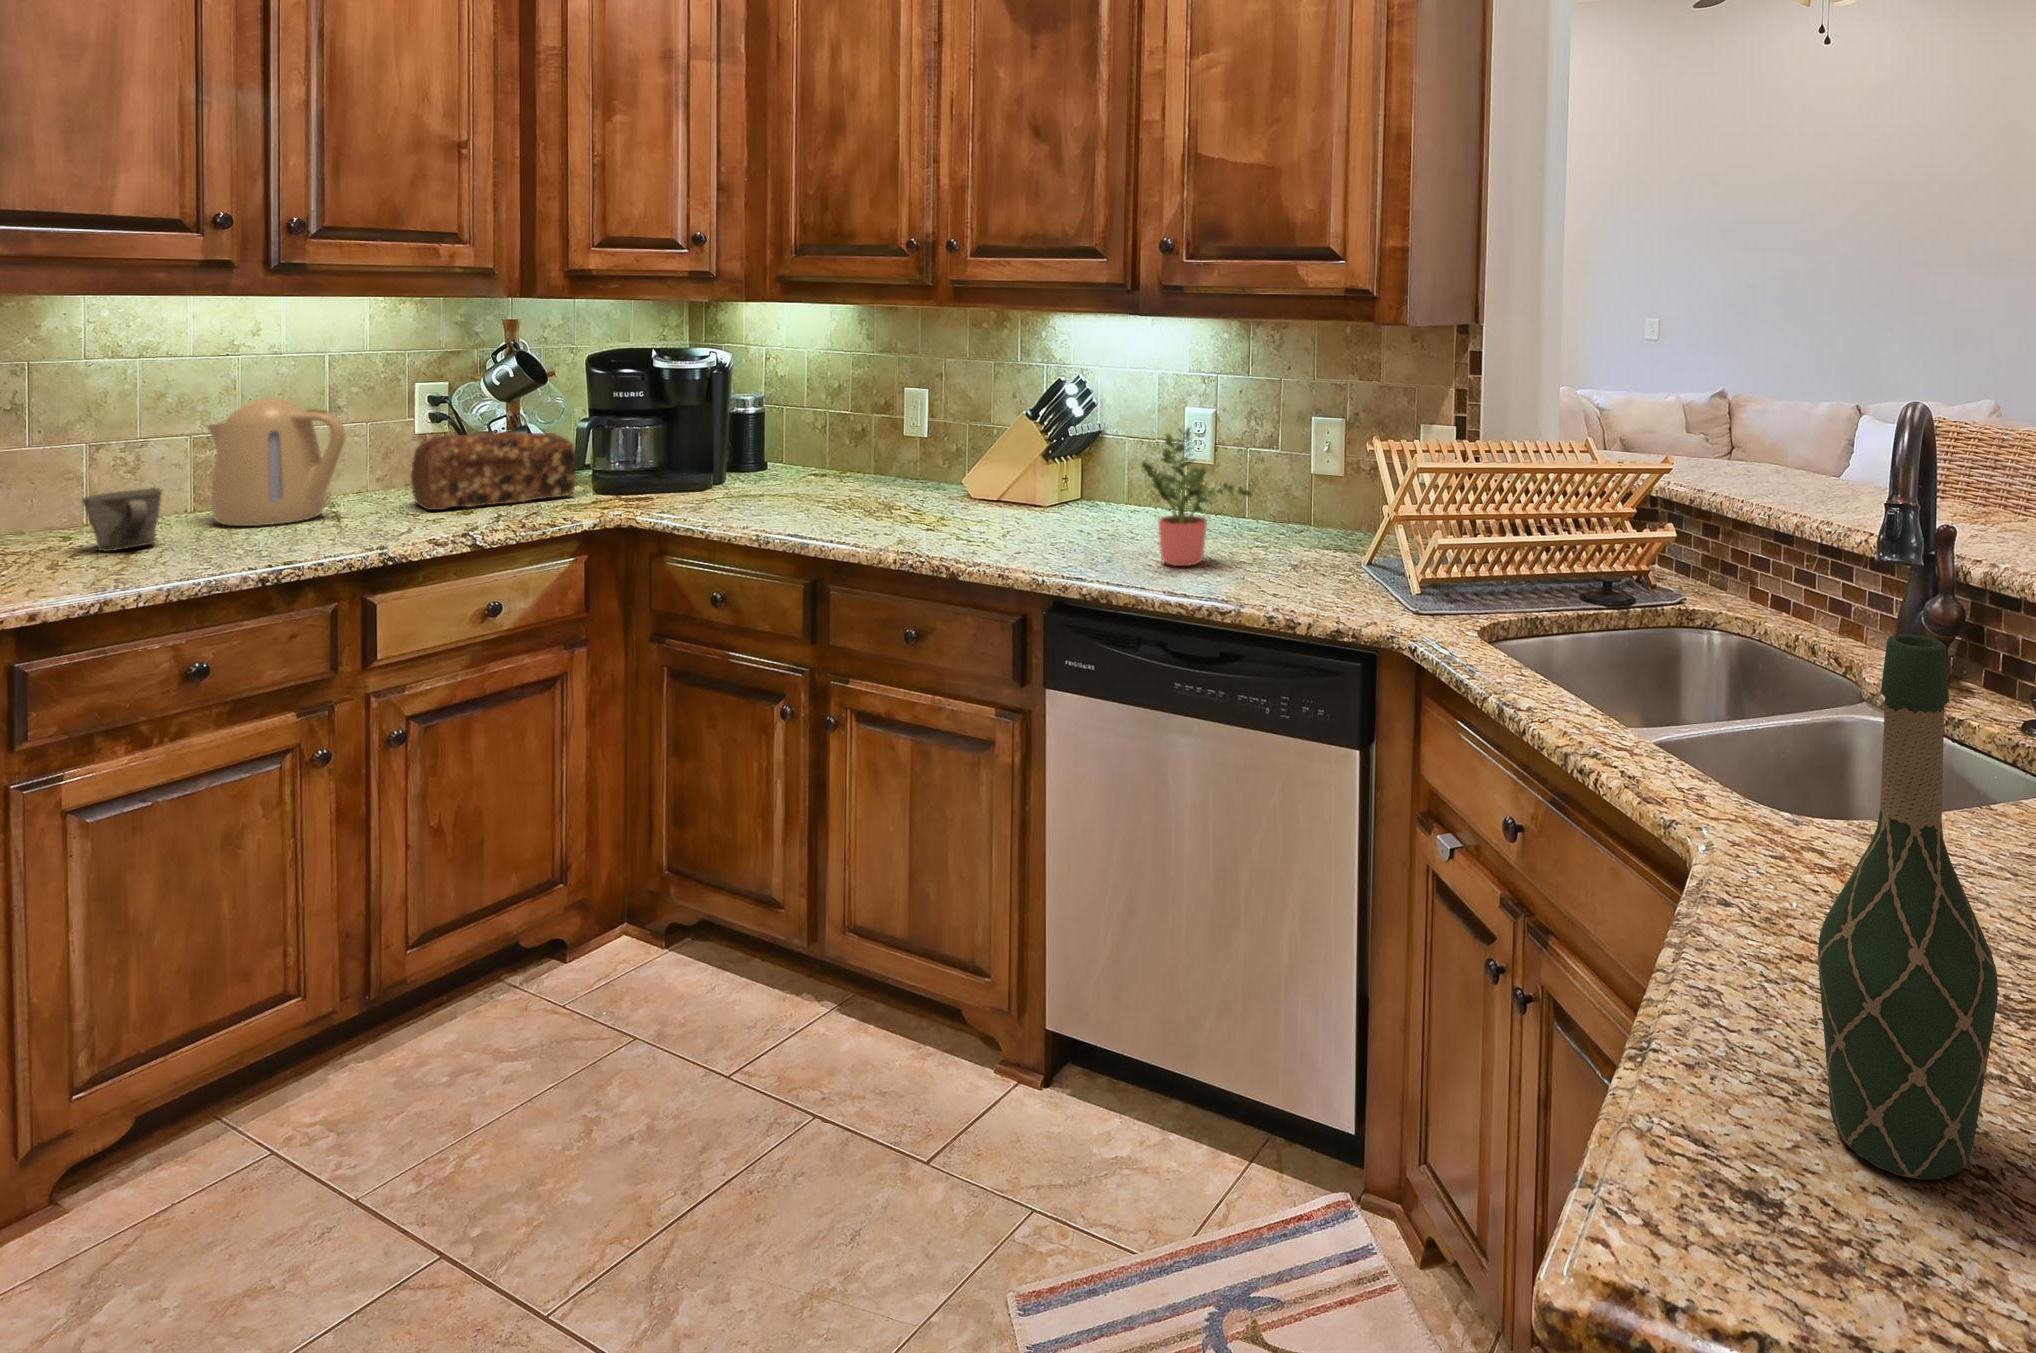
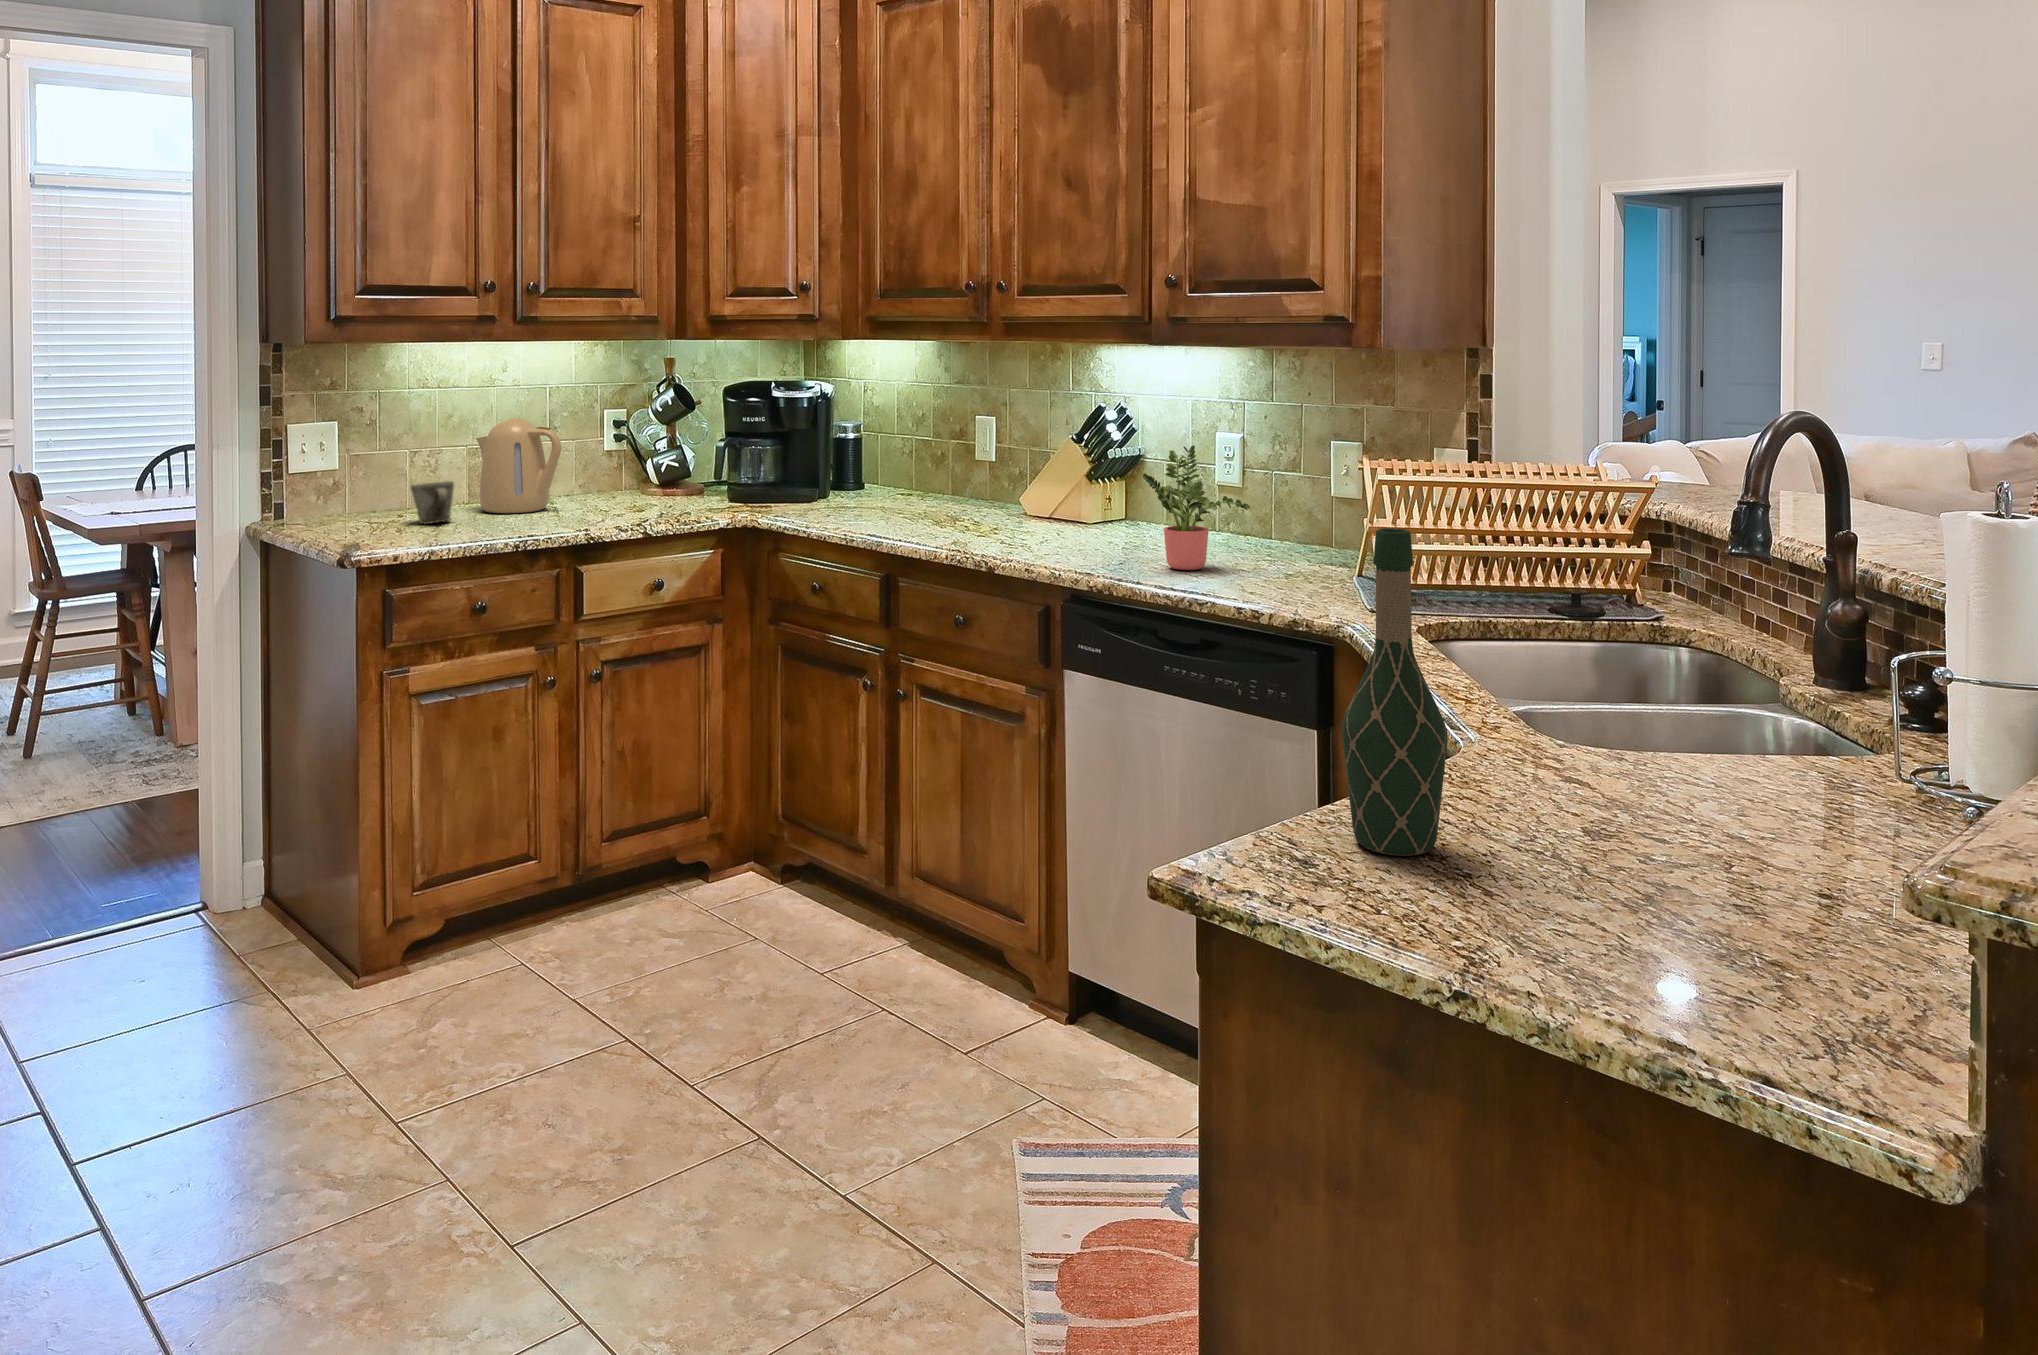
bread loaf: present [411,432,576,510] -> none [602,448,716,508]

